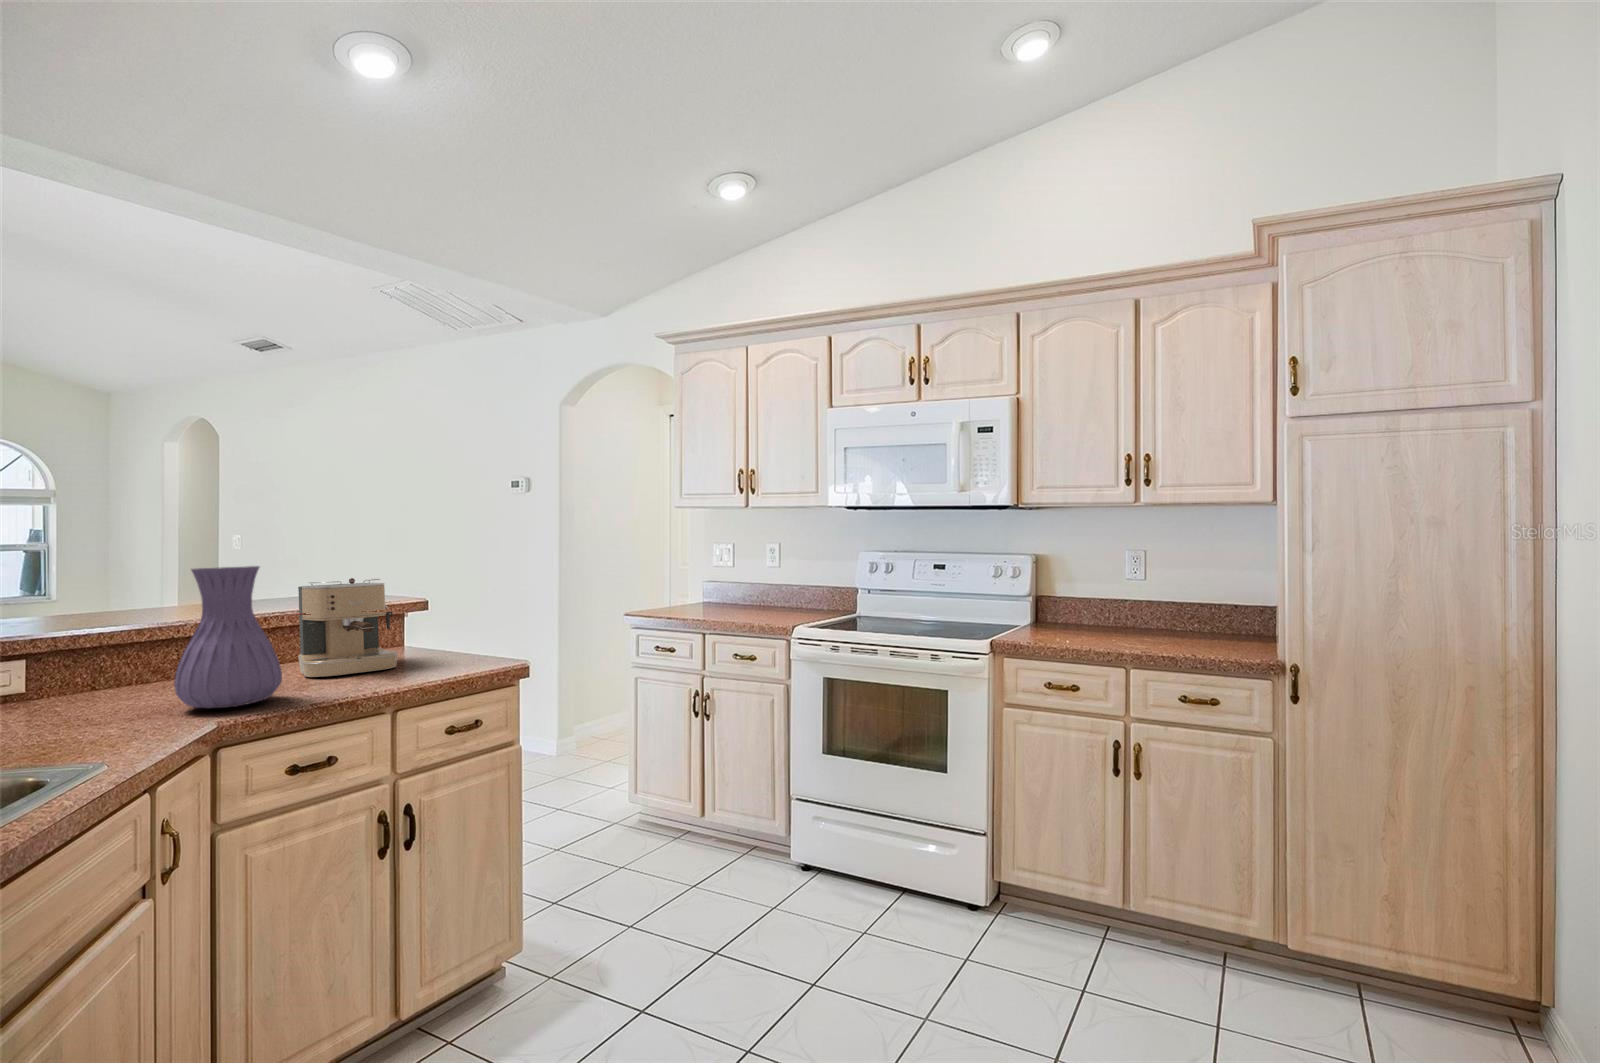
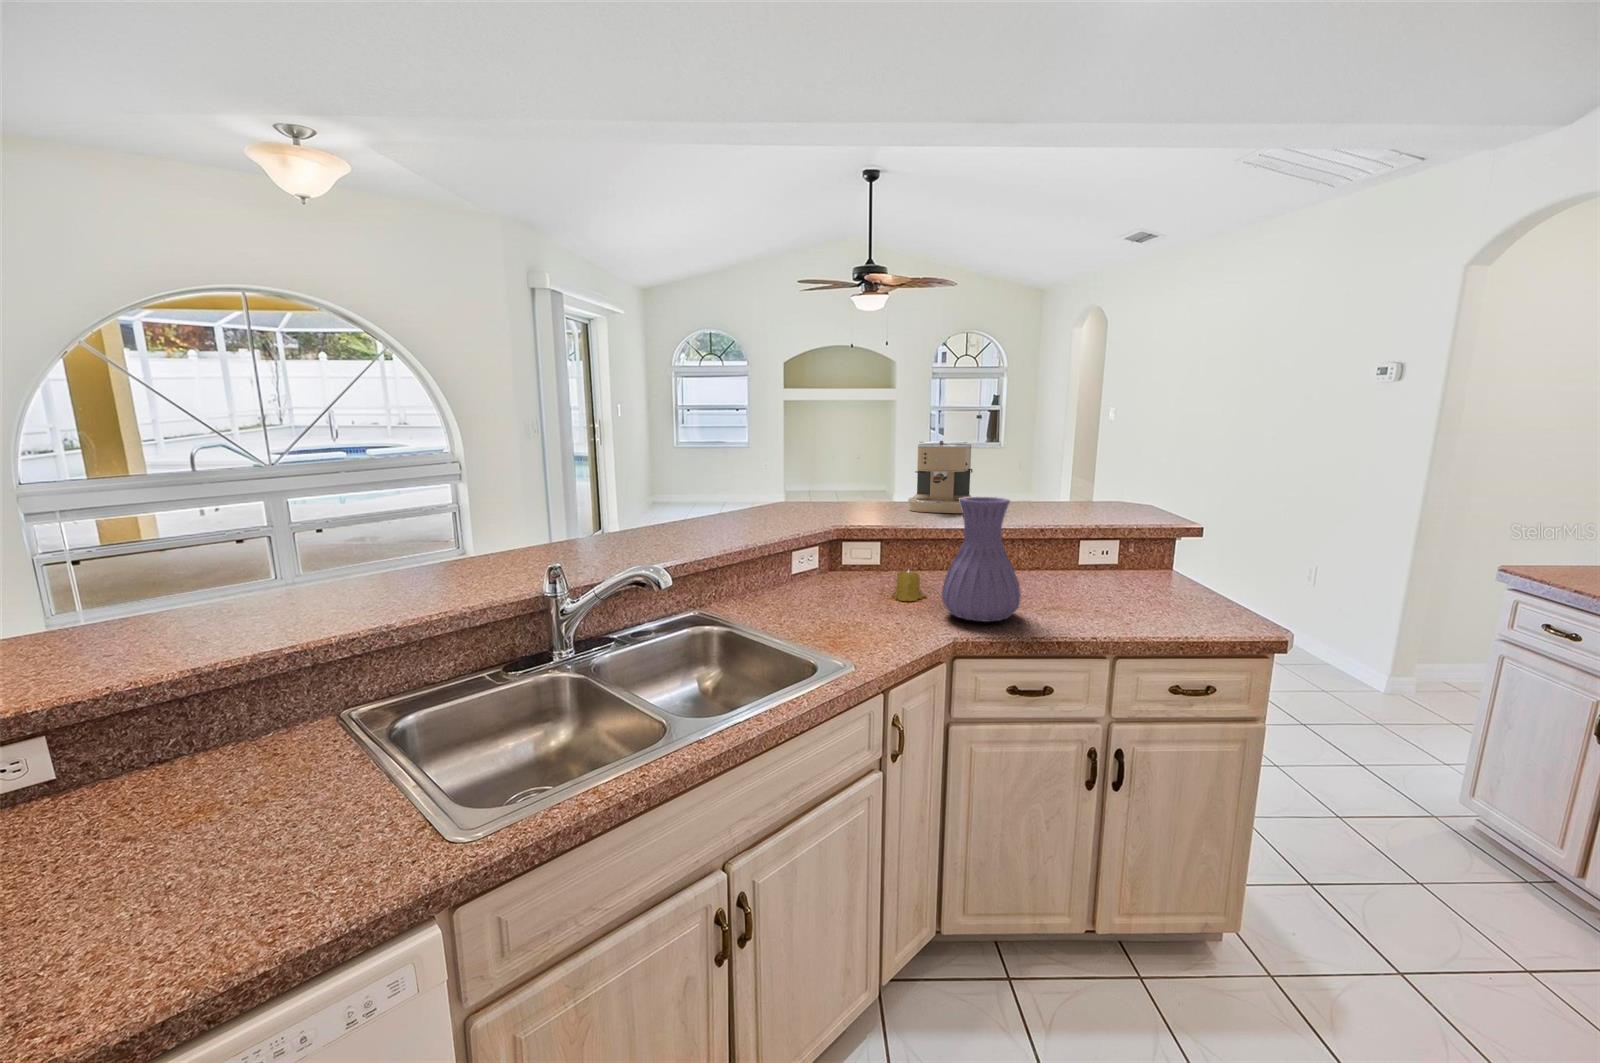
coffee maker: present [298,578,398,677] -> present [908,441,972,513]
candle: none [80,672,137,715] -> present [893,571,926,601]

